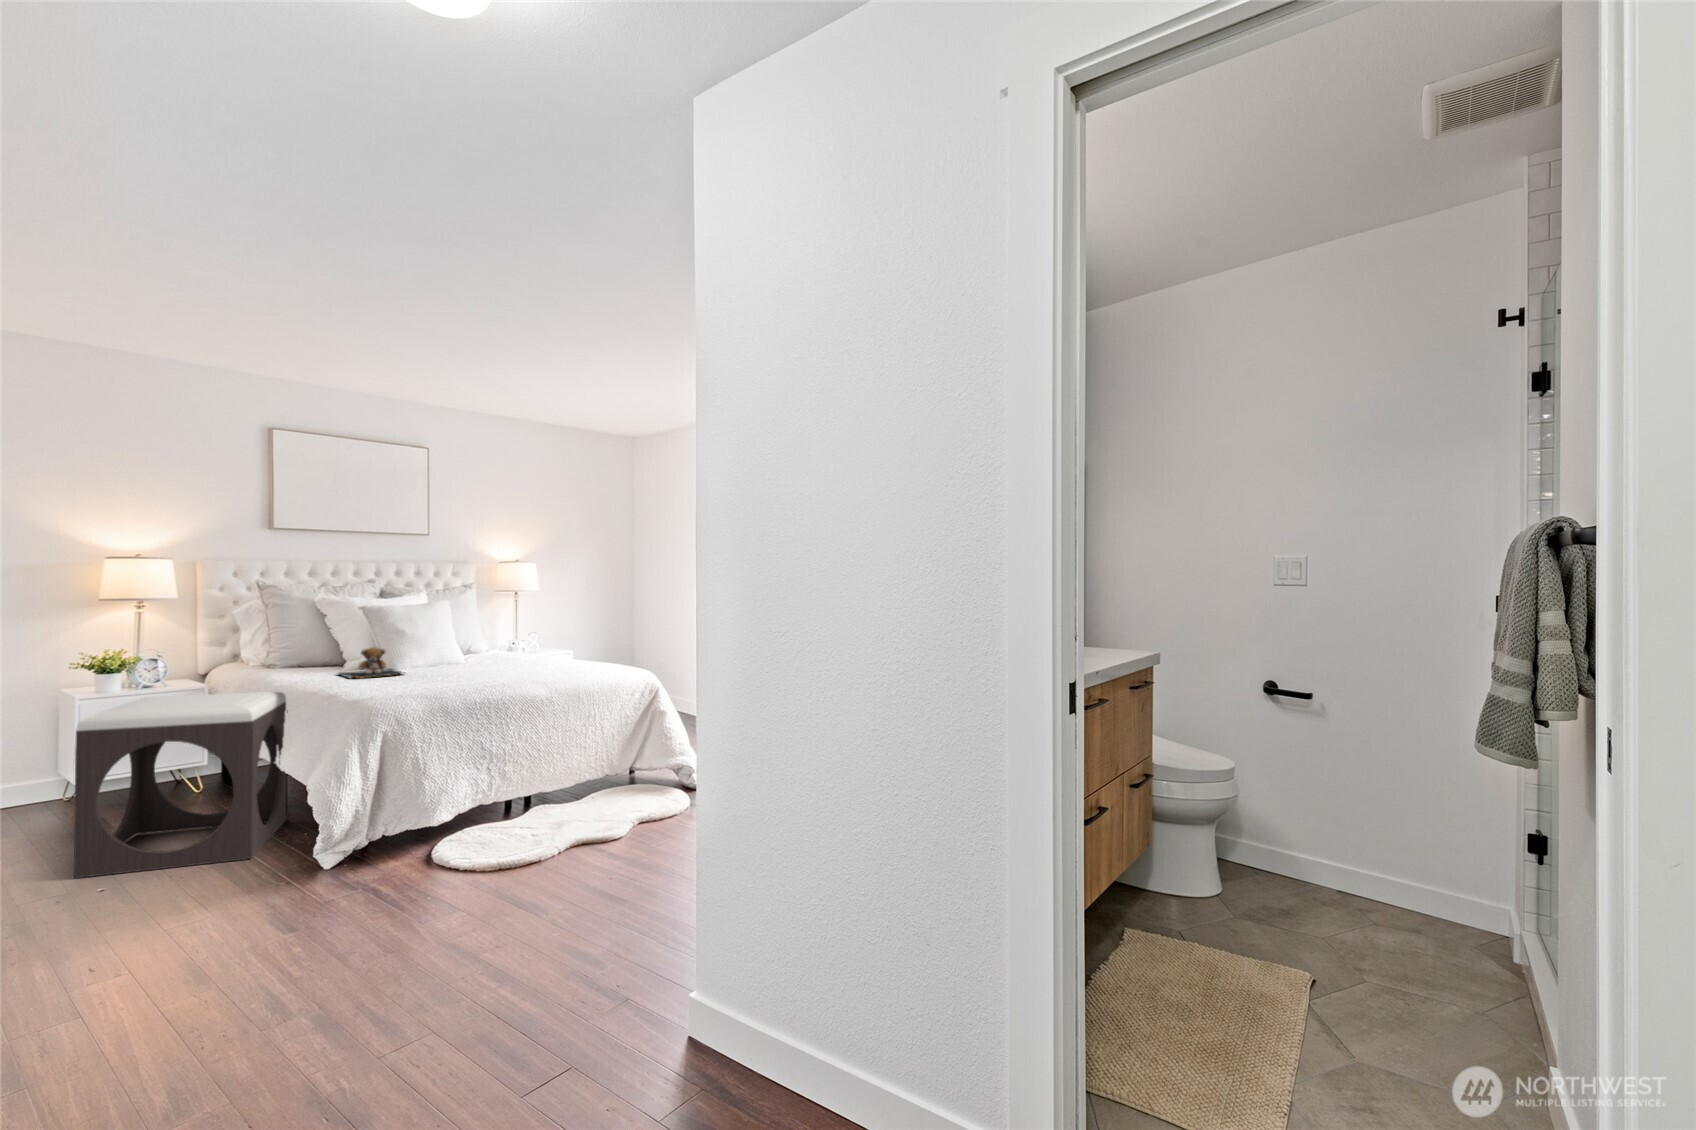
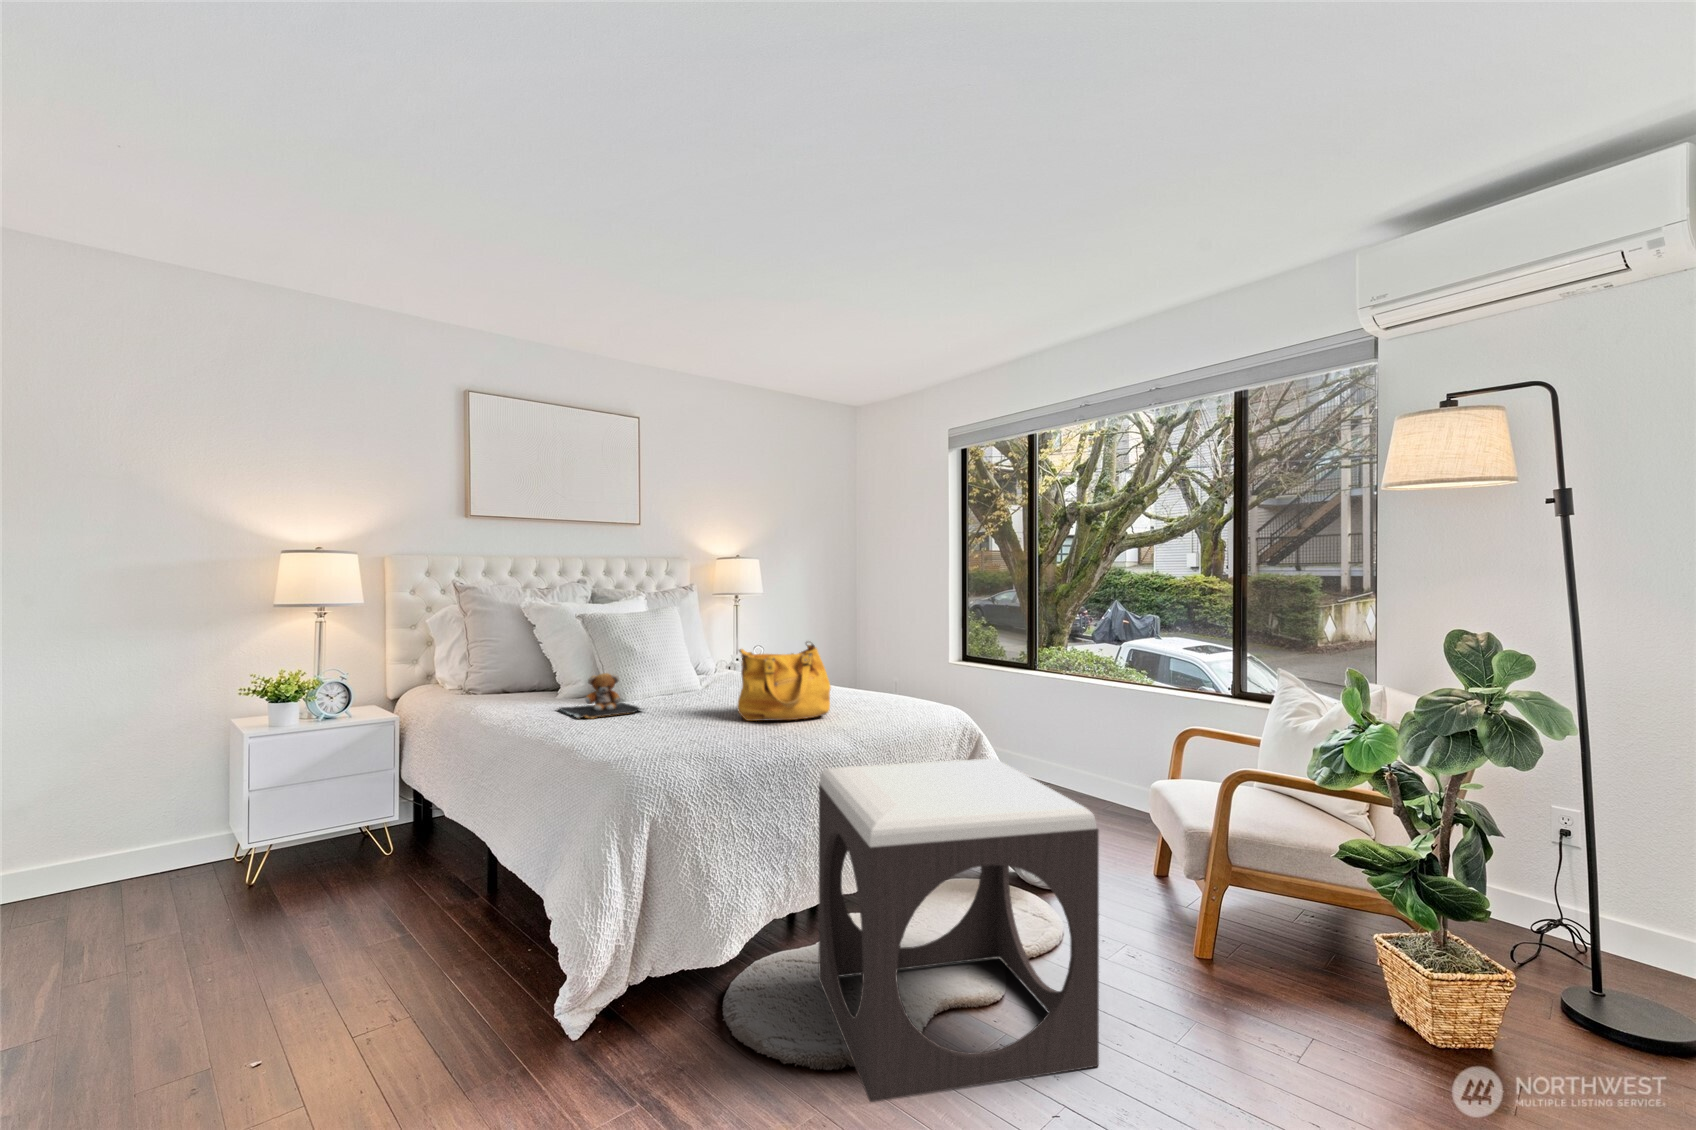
handbag: none [473,623,546,679] -> present [738,641,831,721]
footstool: present [74,691,288,878] -> present [819,759,1099,1102]

